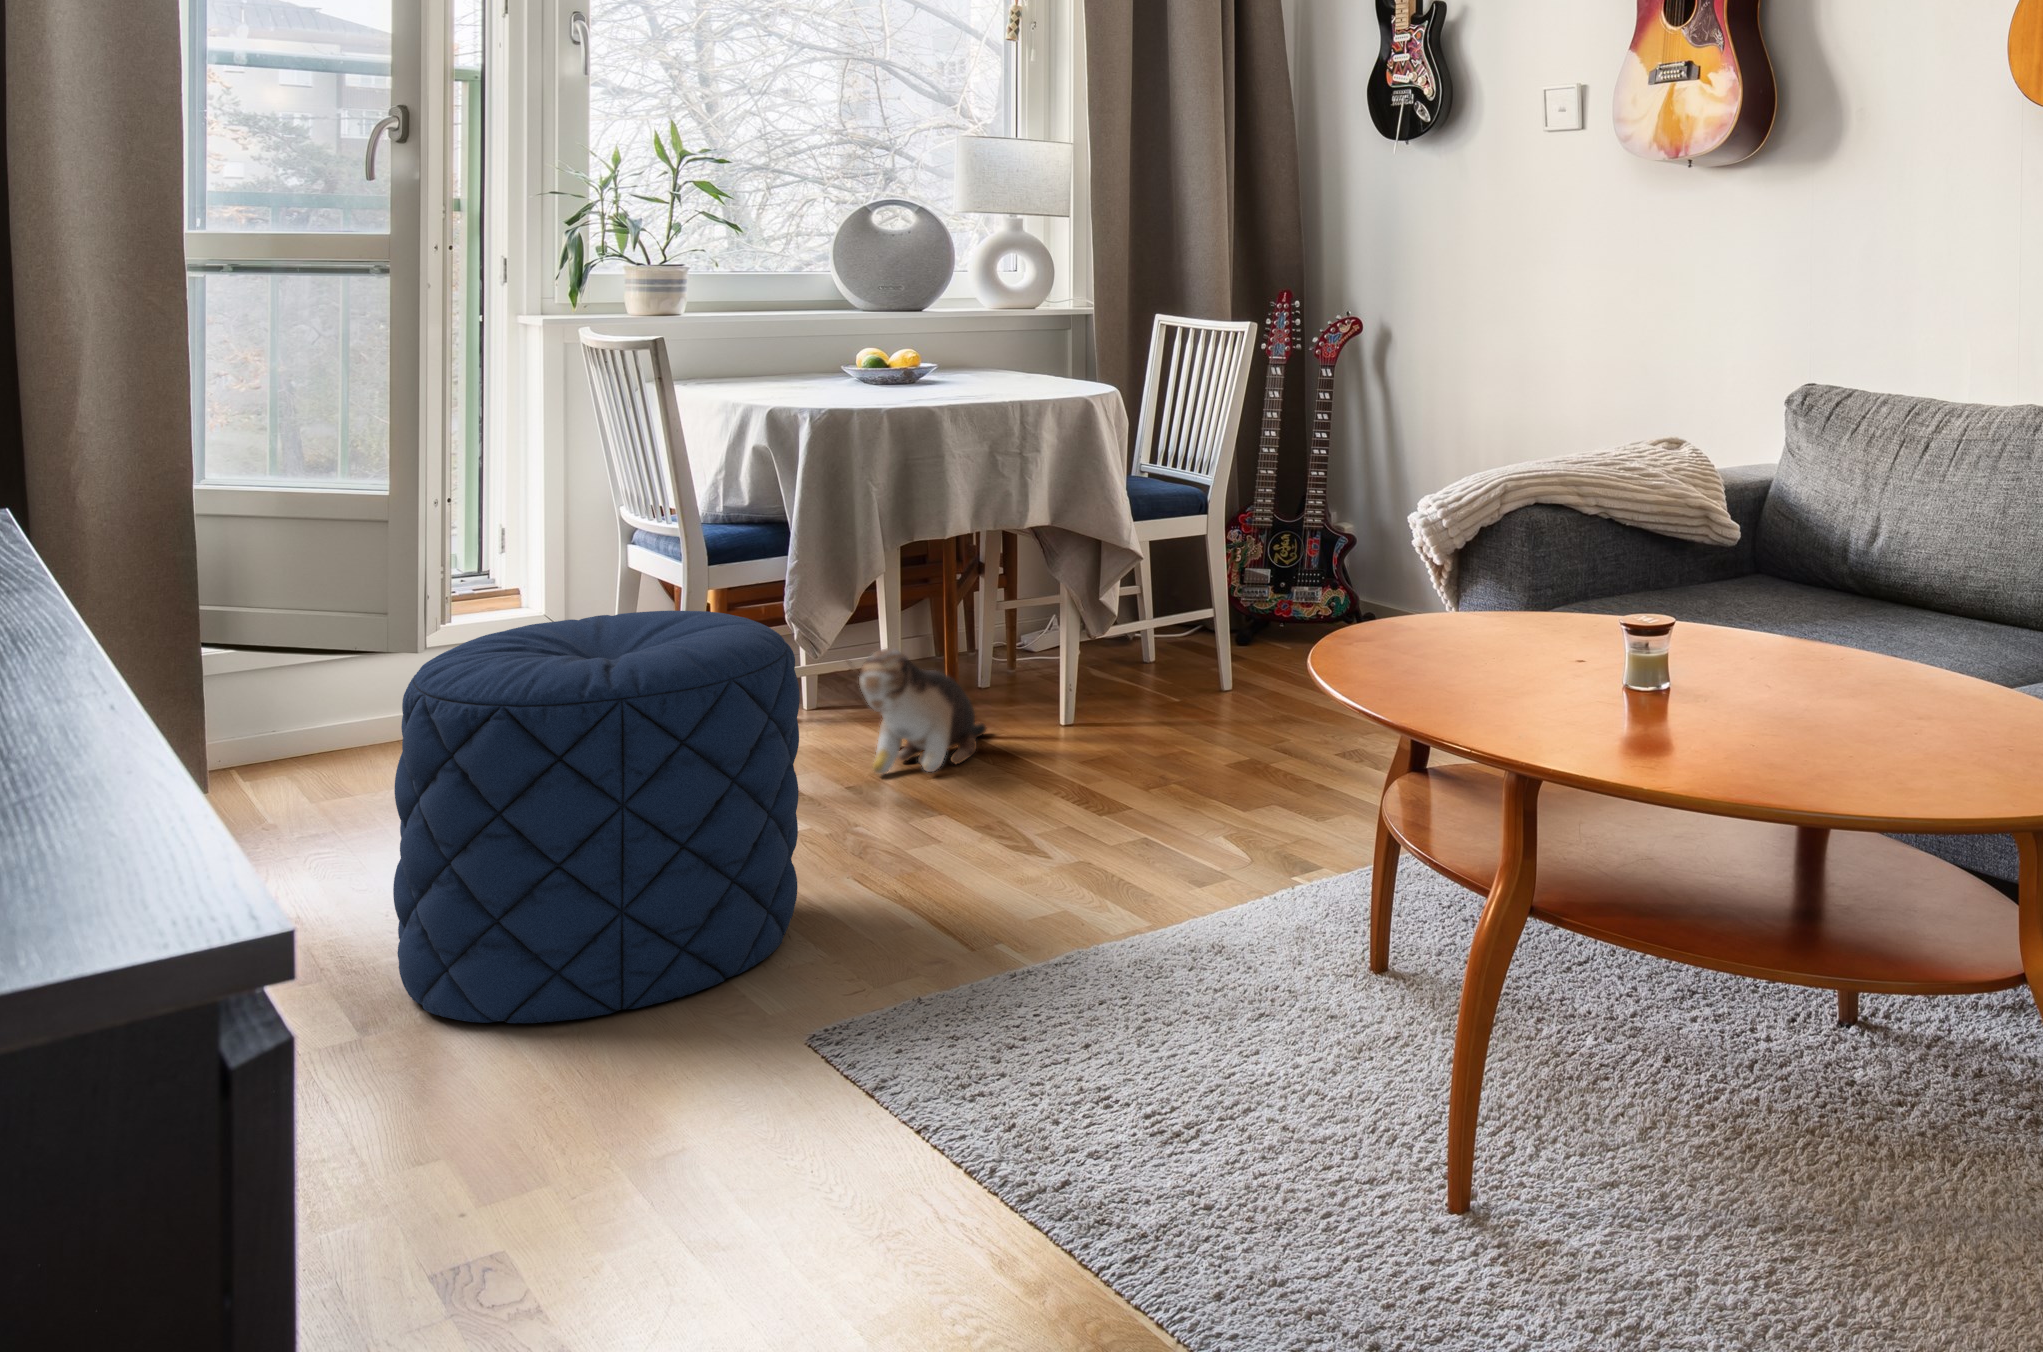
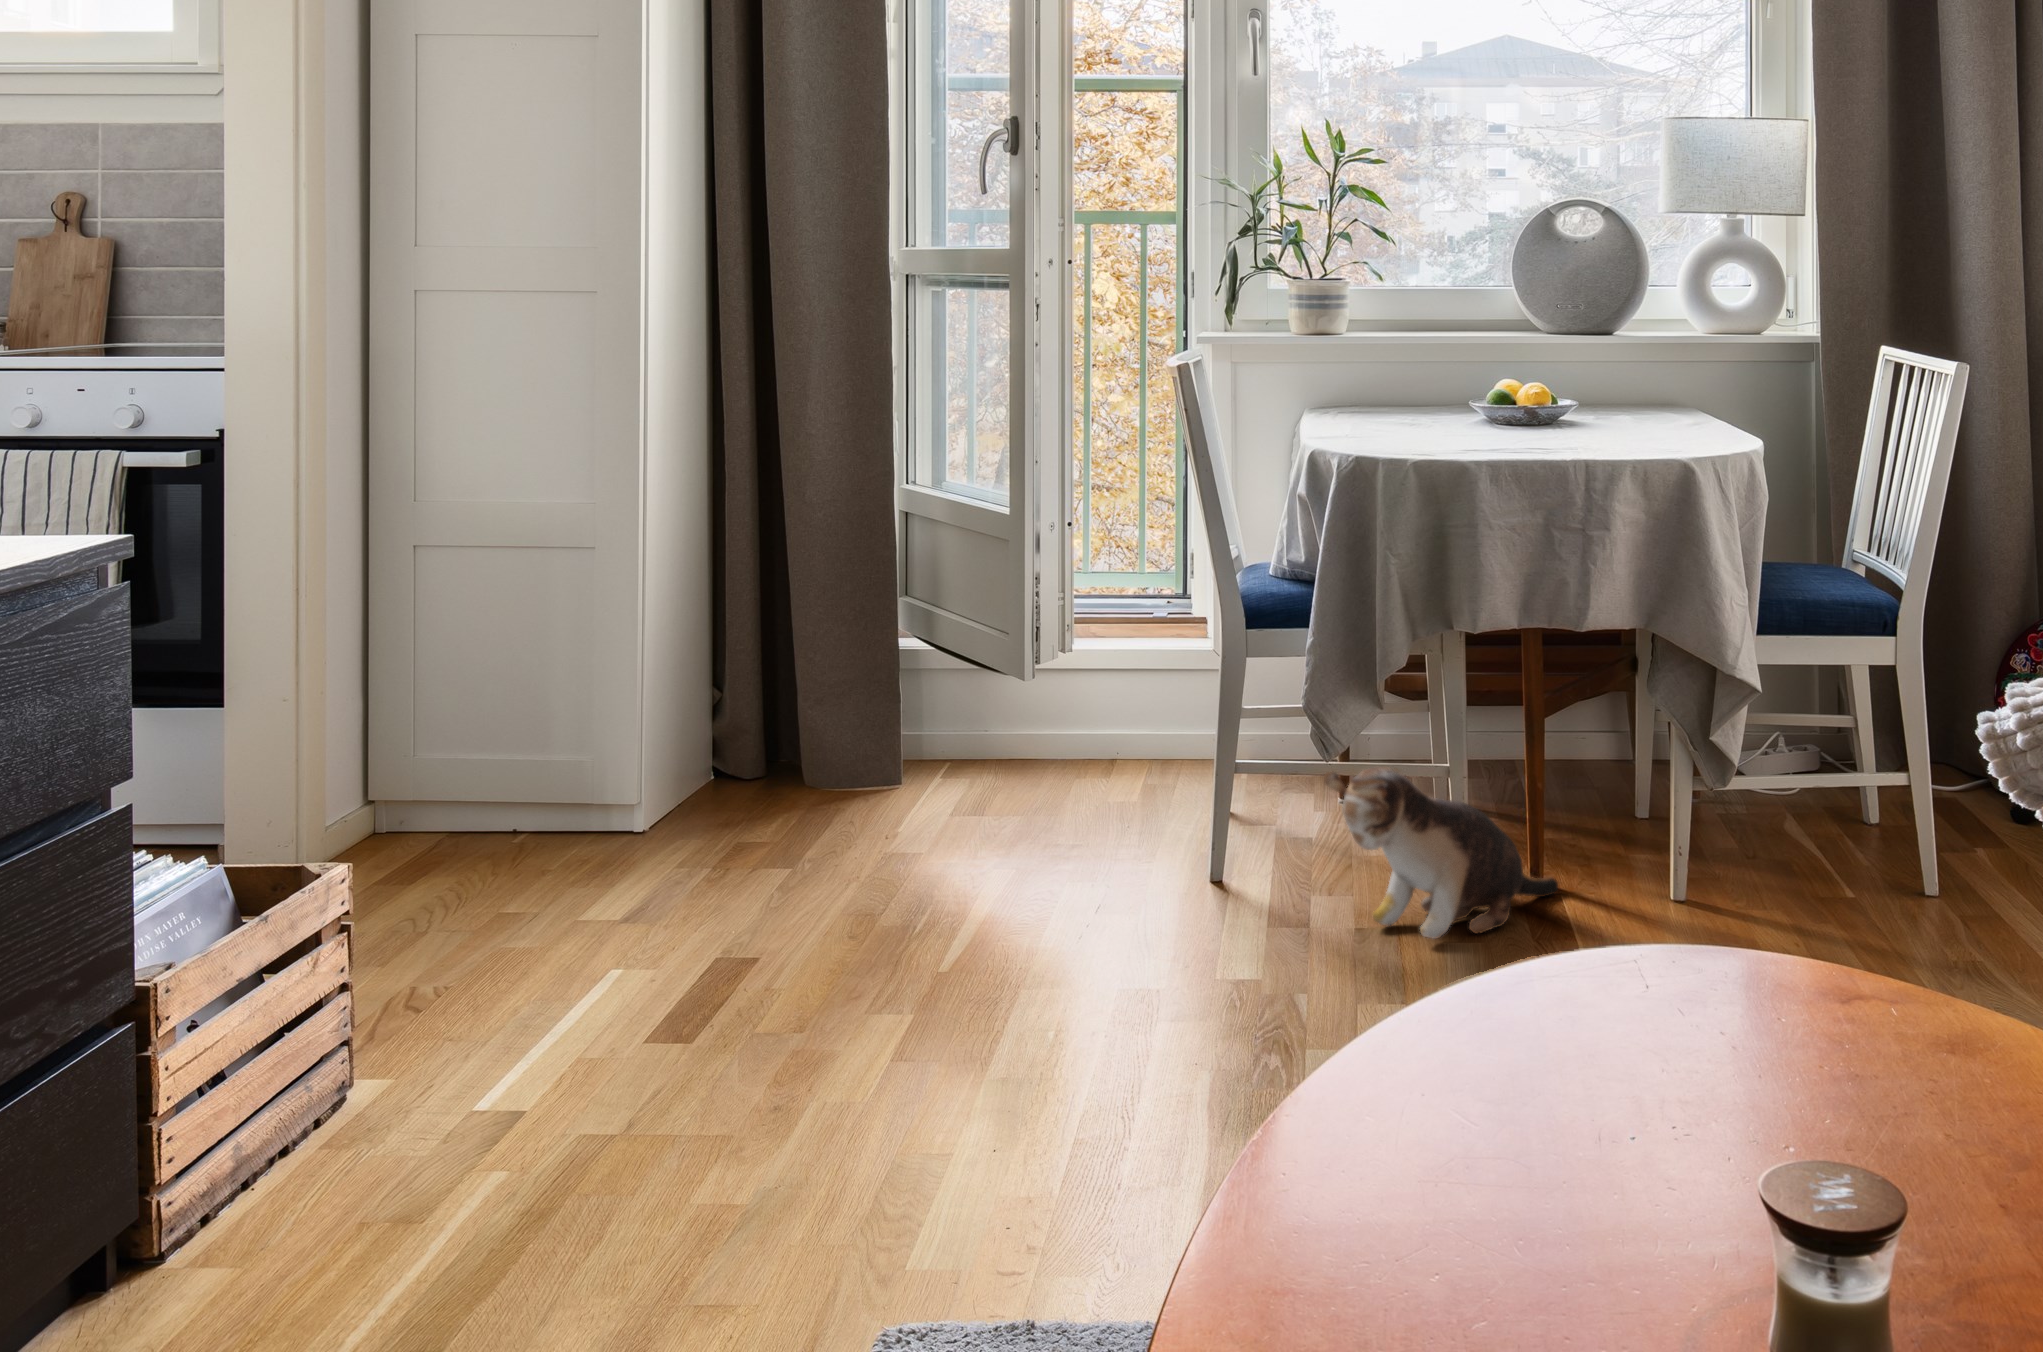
pouf: present [393,611,800,1024] -> none [622,691,1066,1214]

